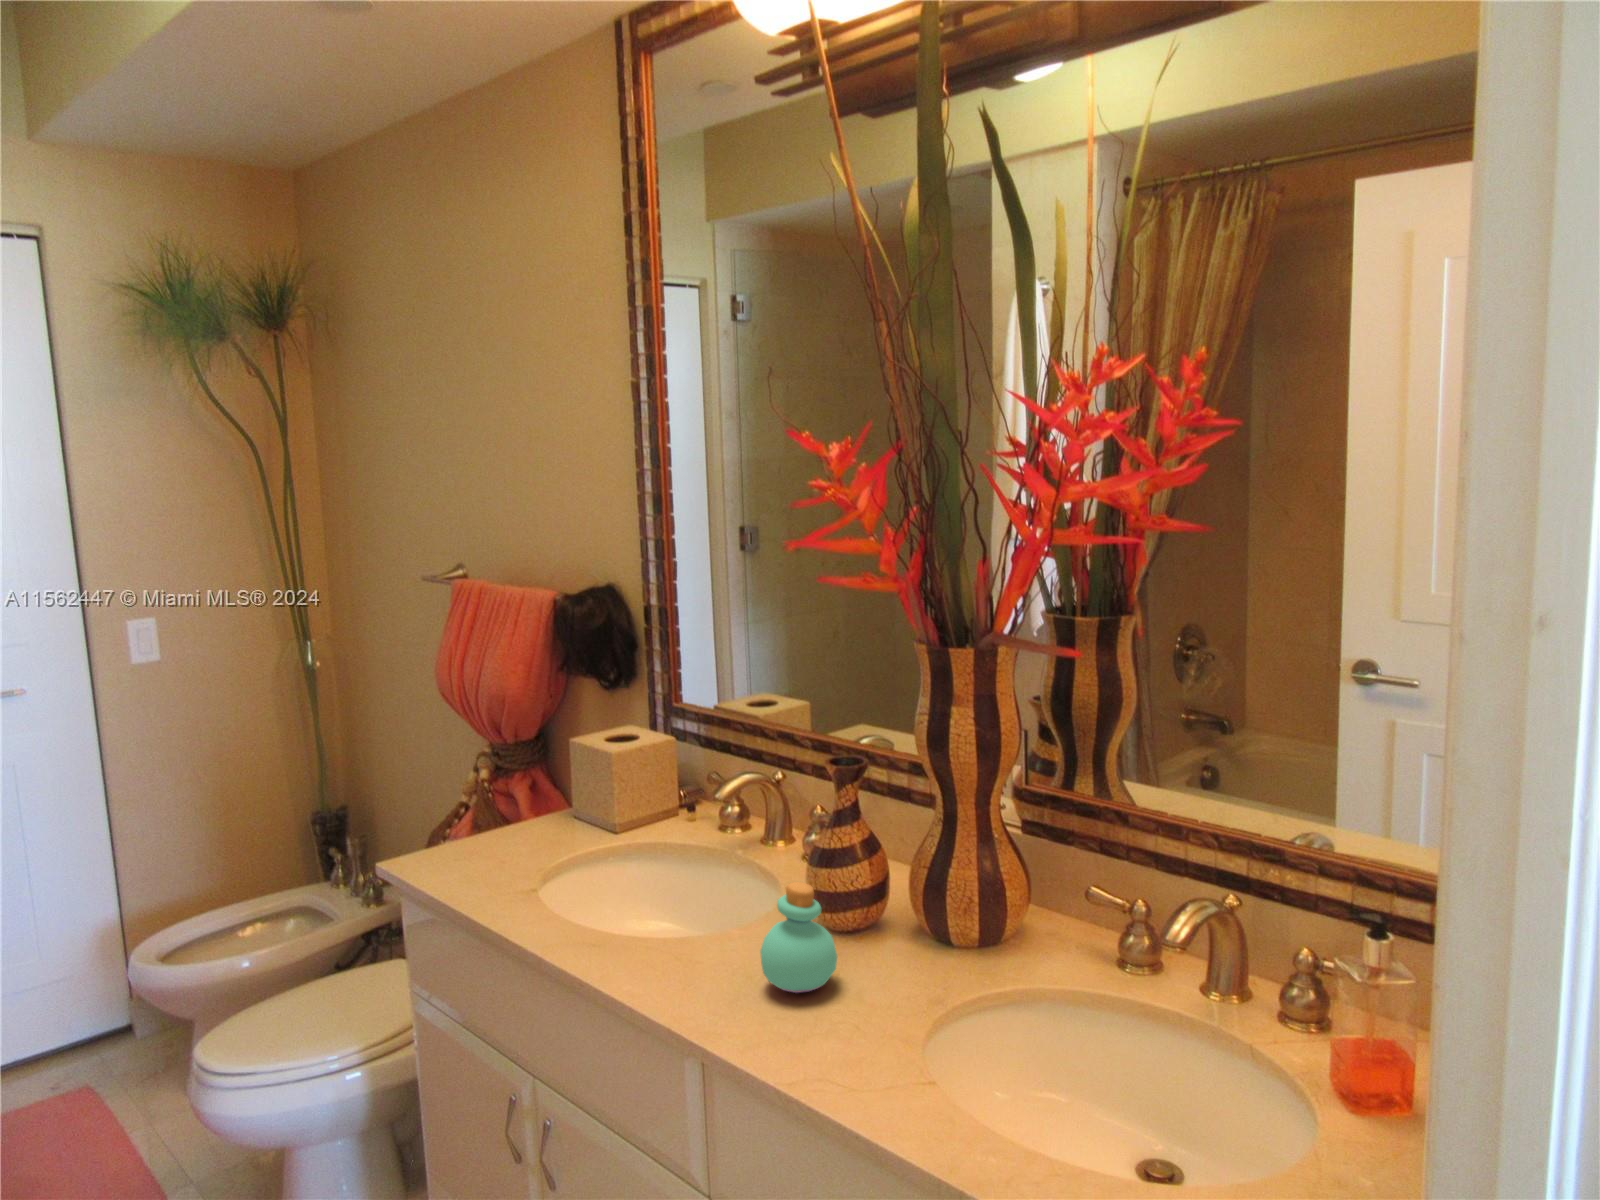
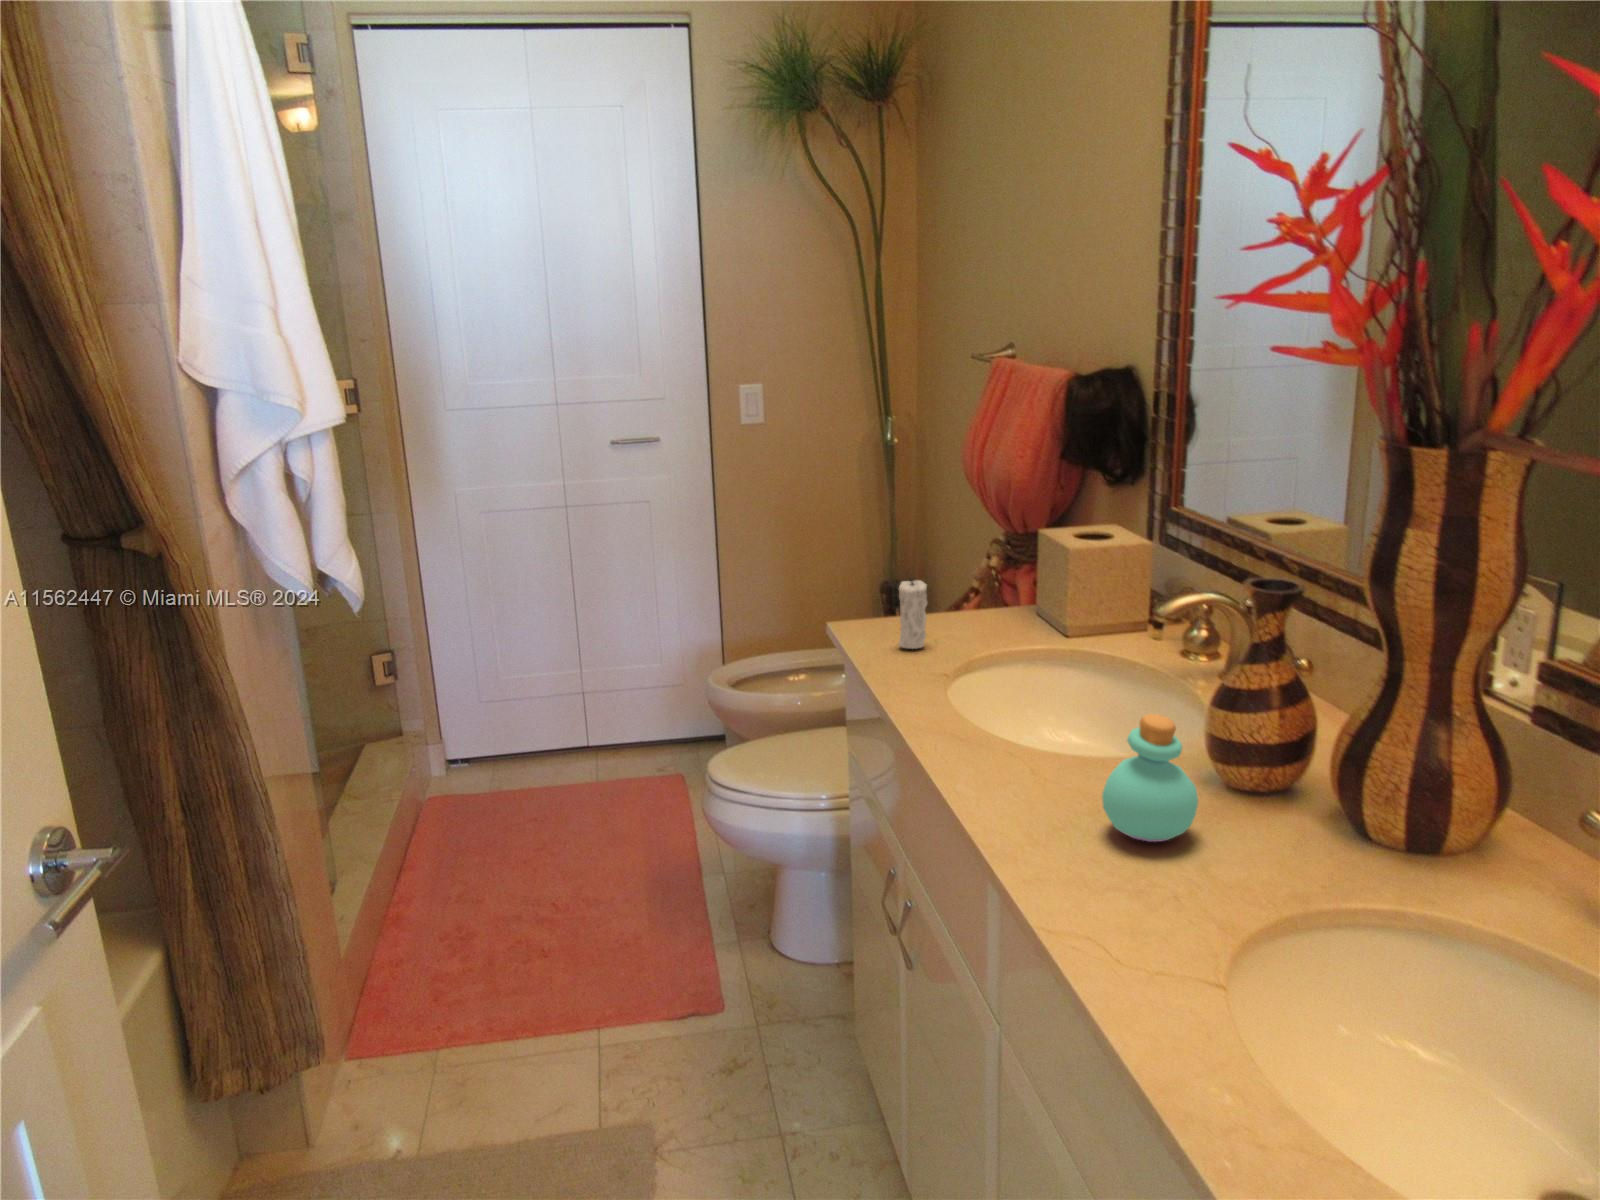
candle: none [457,792,488,872] -> present [899,580,927,649]

